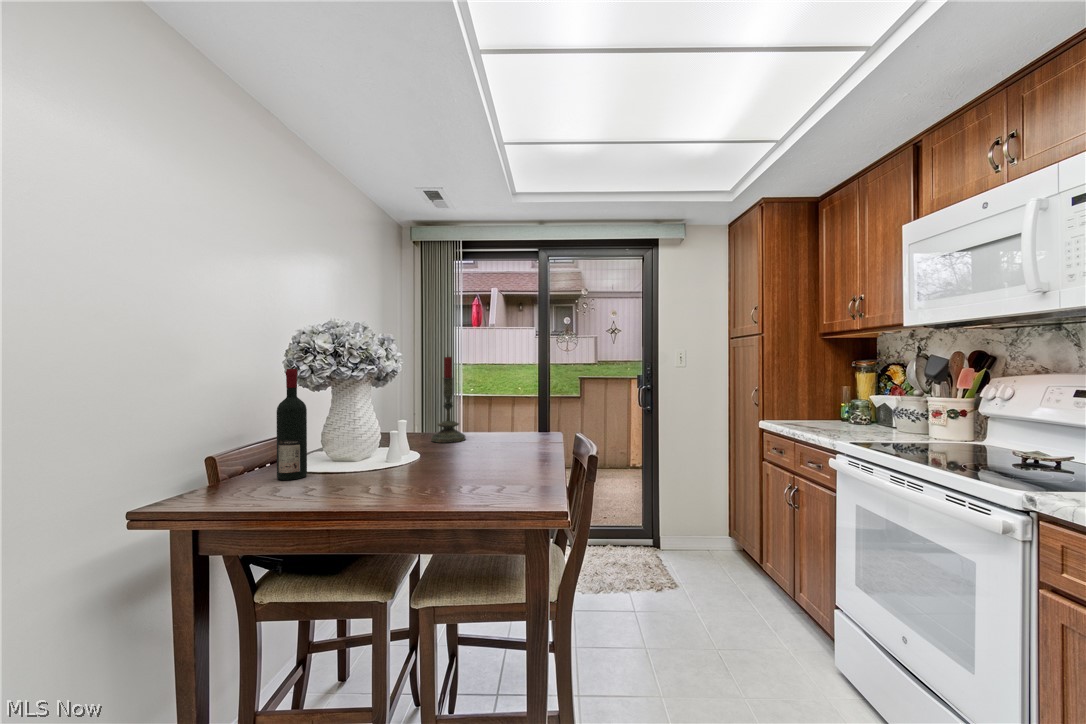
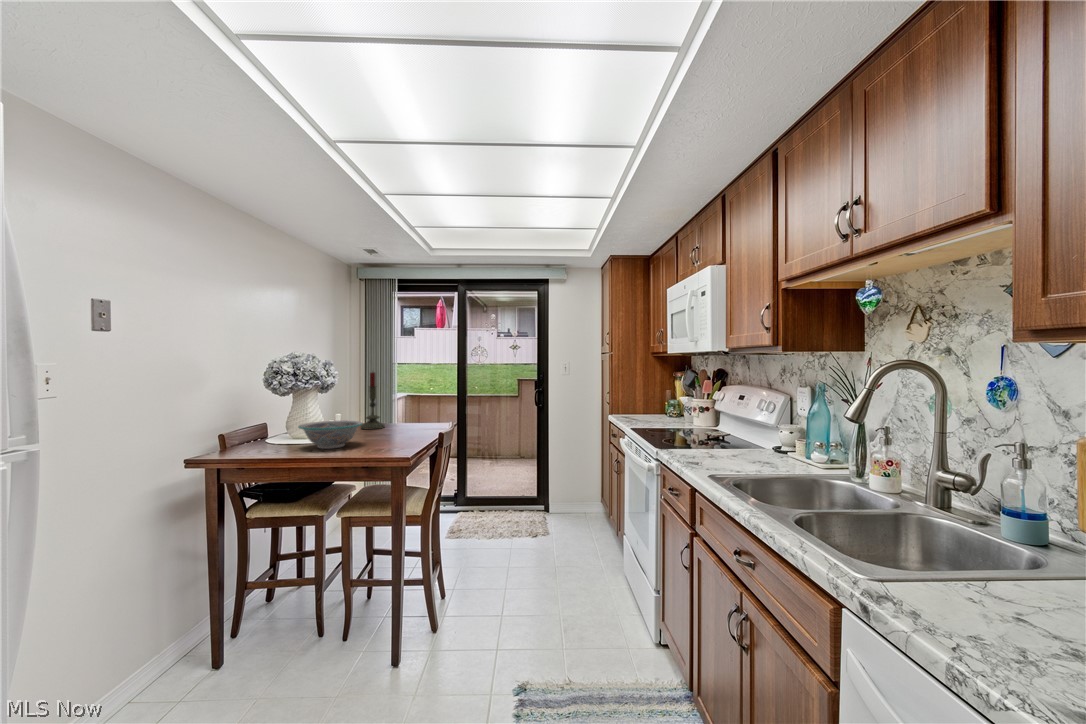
wine bottle: present [277,369,307,480] -> none [260,384,278,448]
bowl: none [341,431,451,484] -> present [298,420,362,449]

